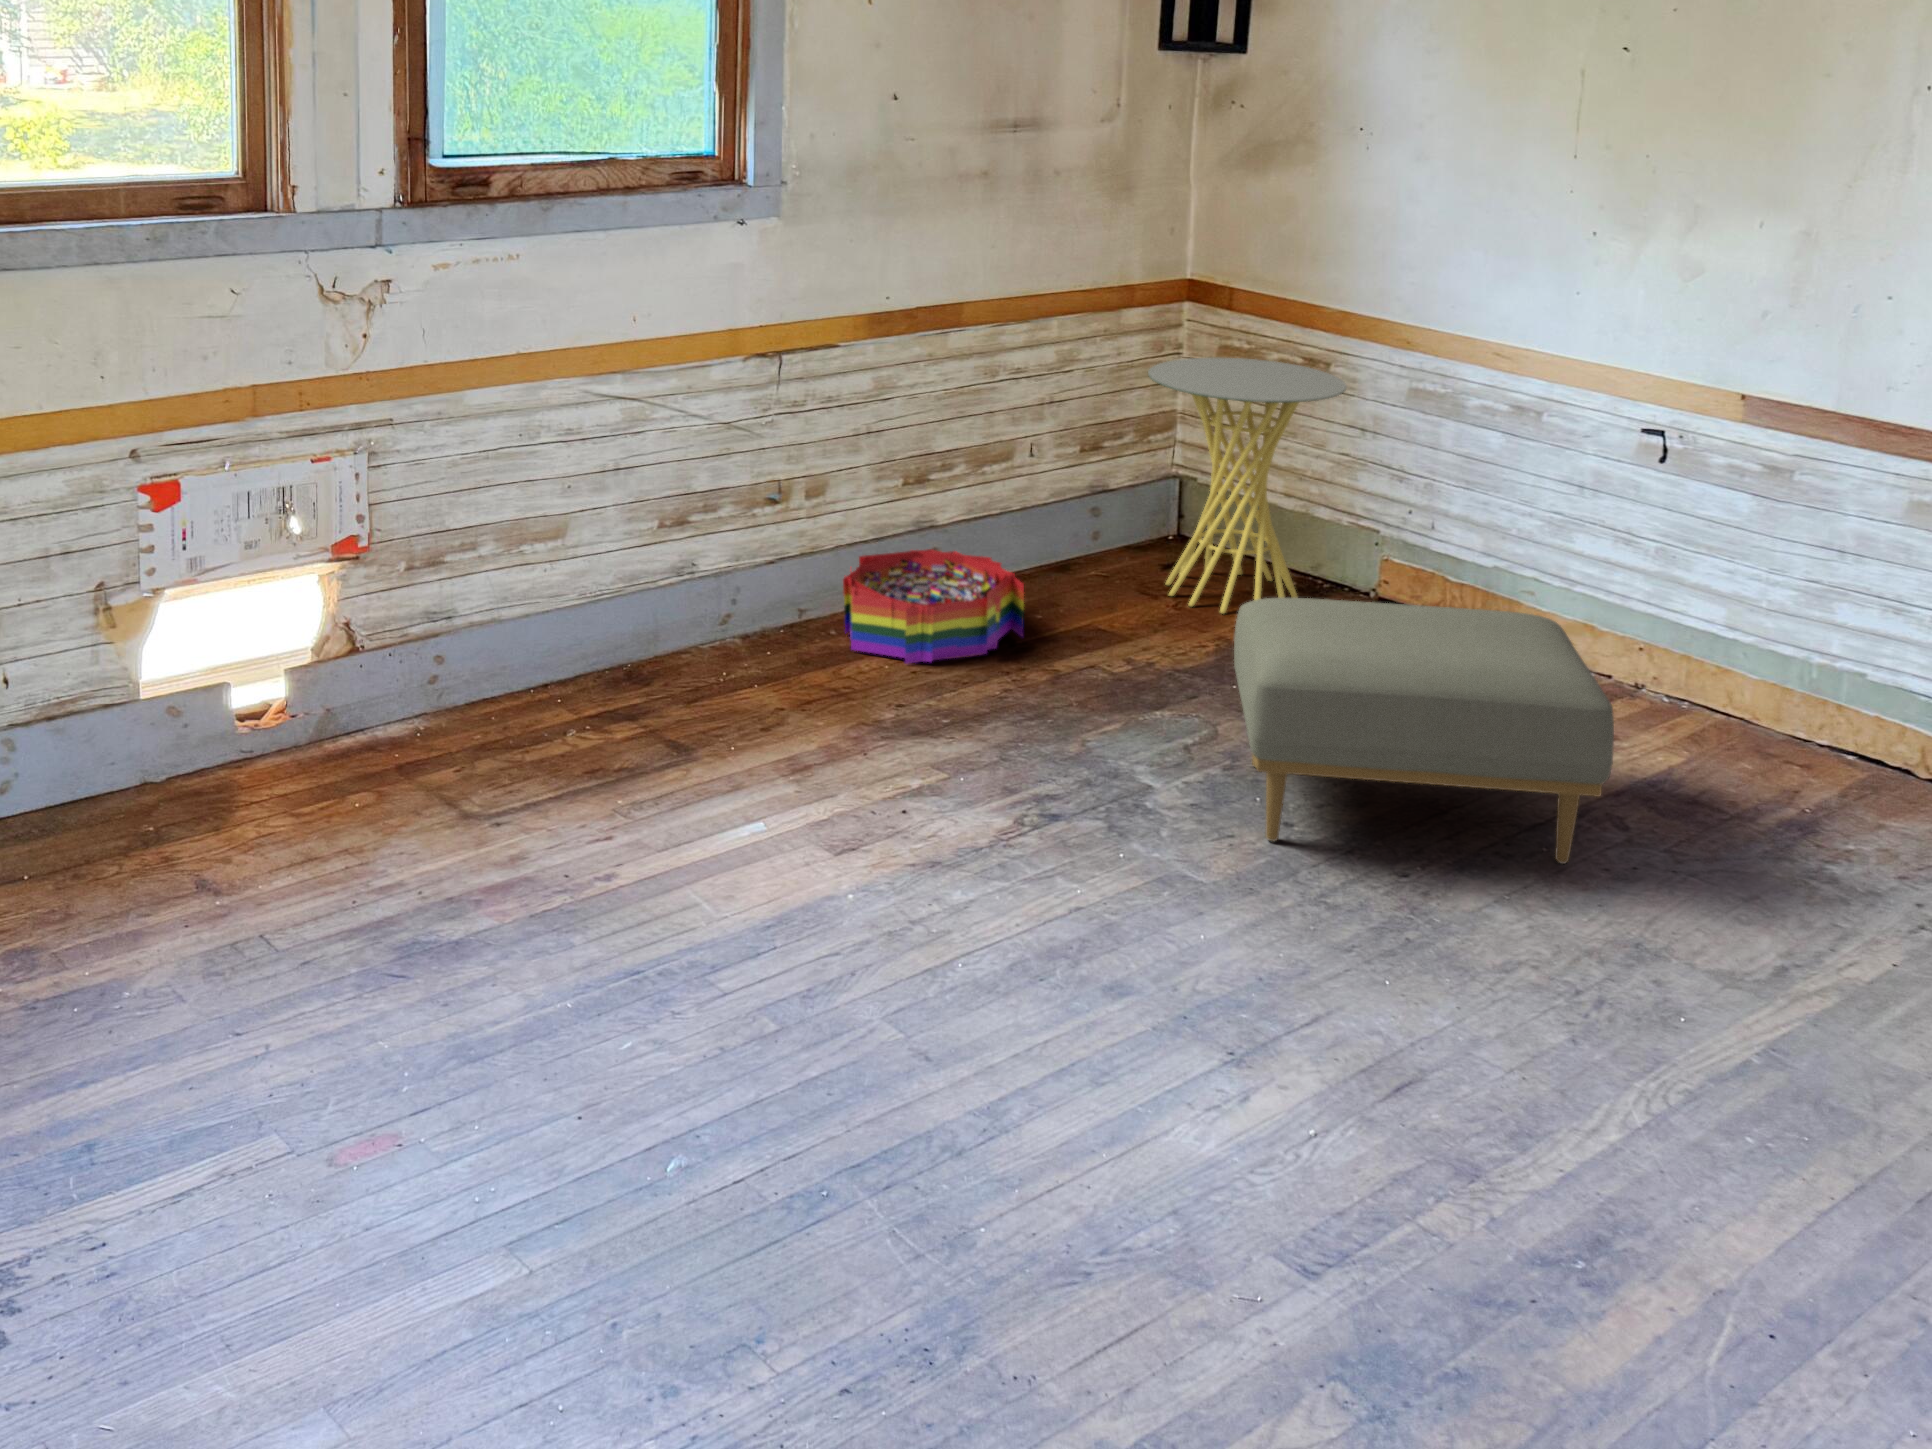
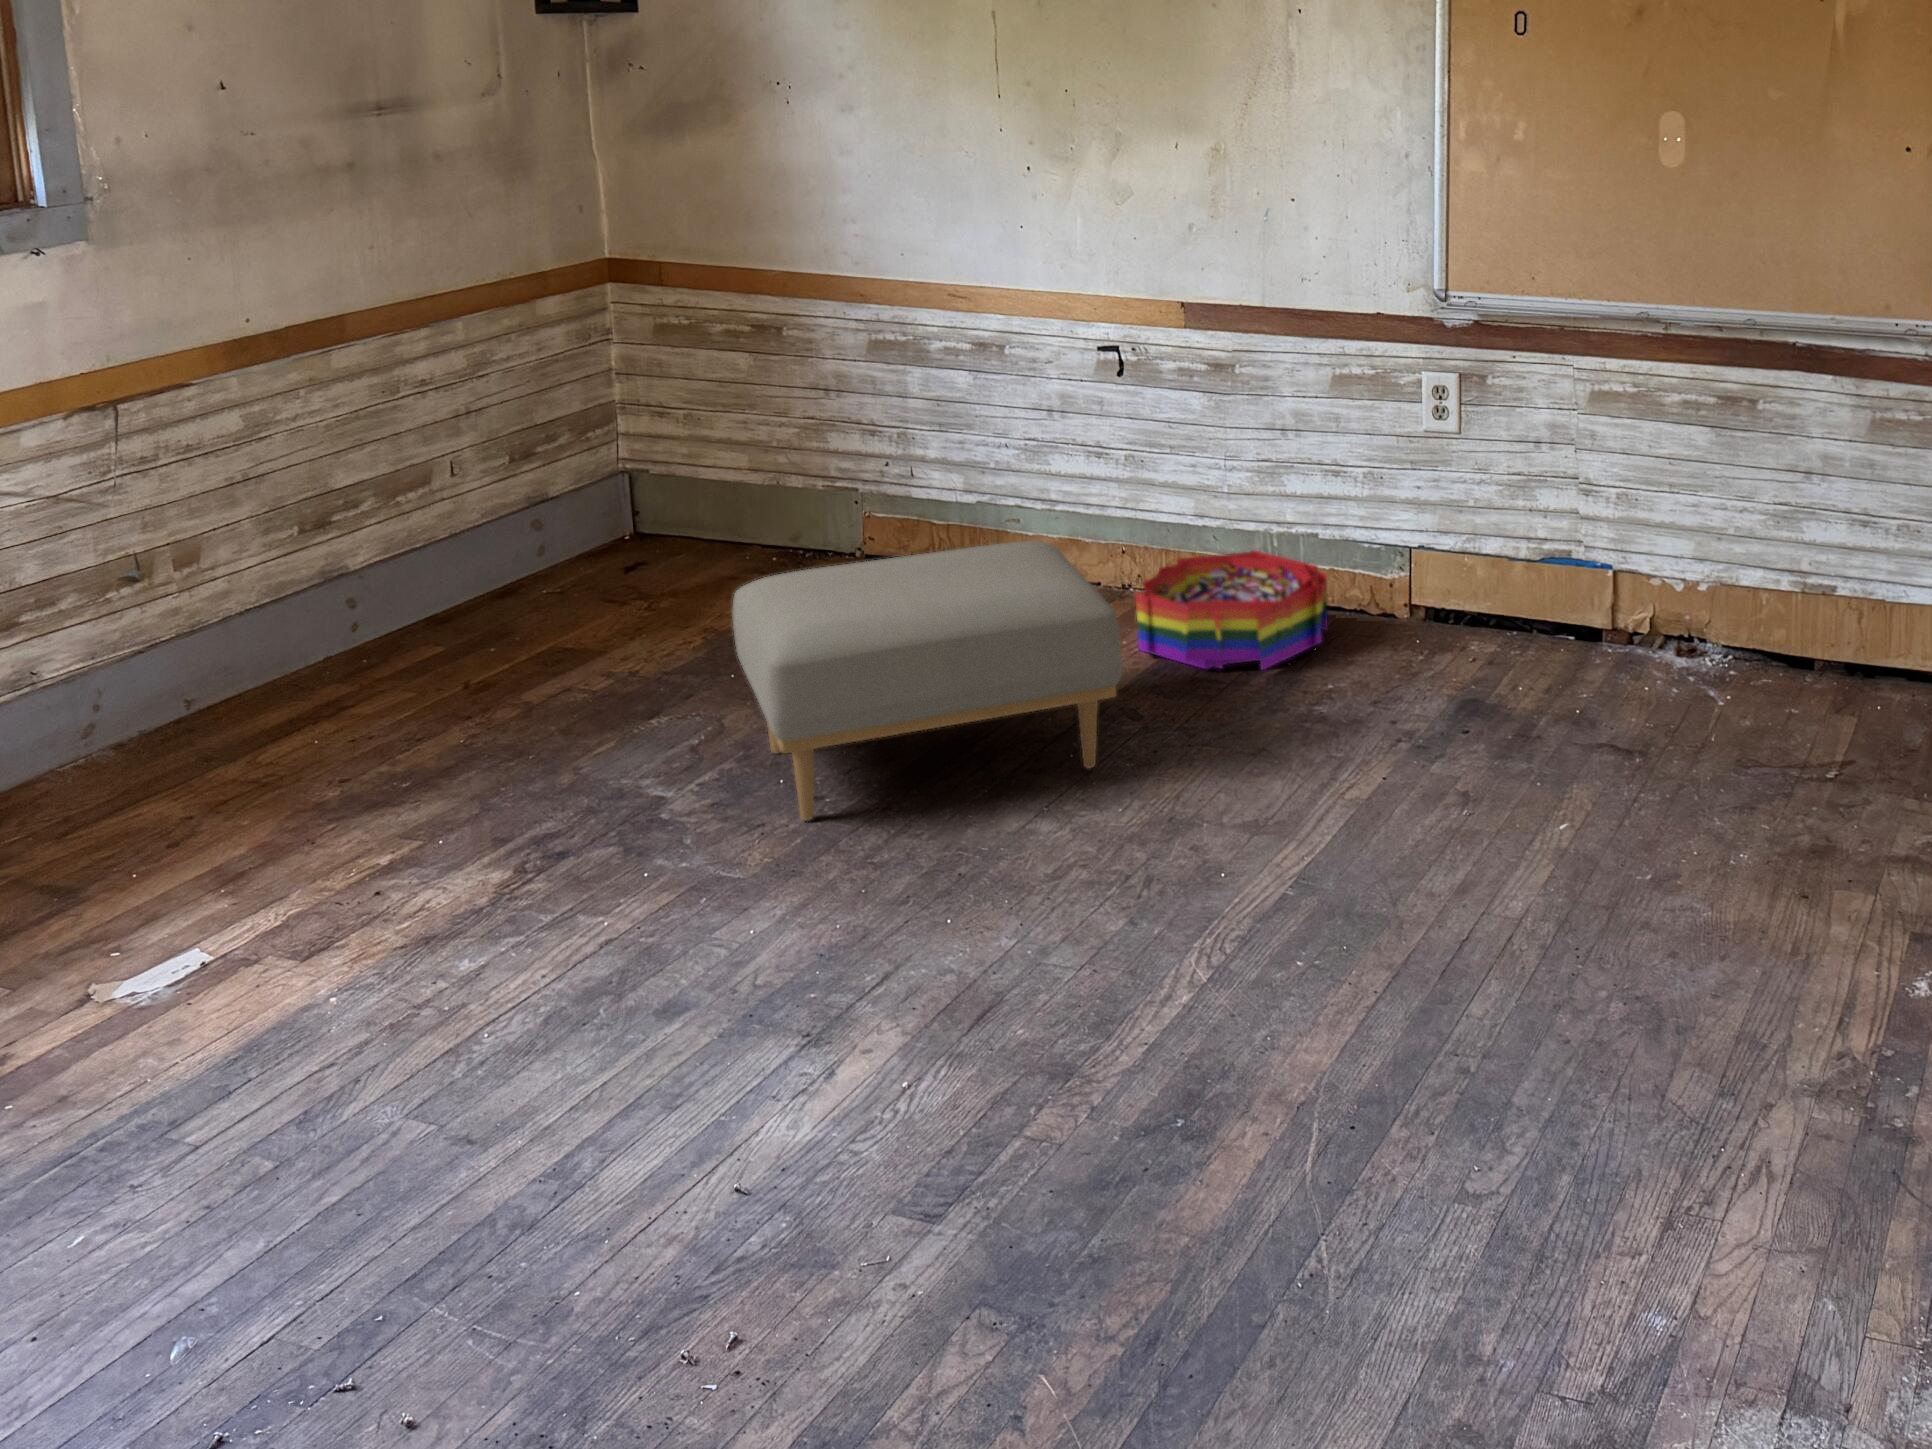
side table: present [1148,358,1347,613] -> none [582,332,806,607]
storage bin: present [843,549,1024,664] -> present [1136,550,1328,670]

